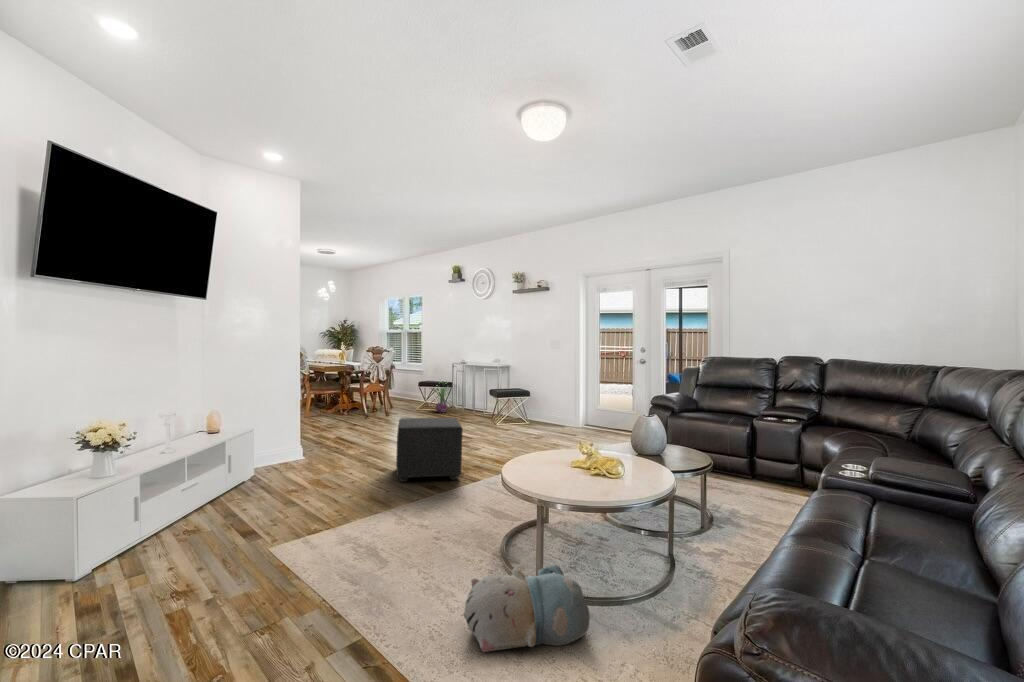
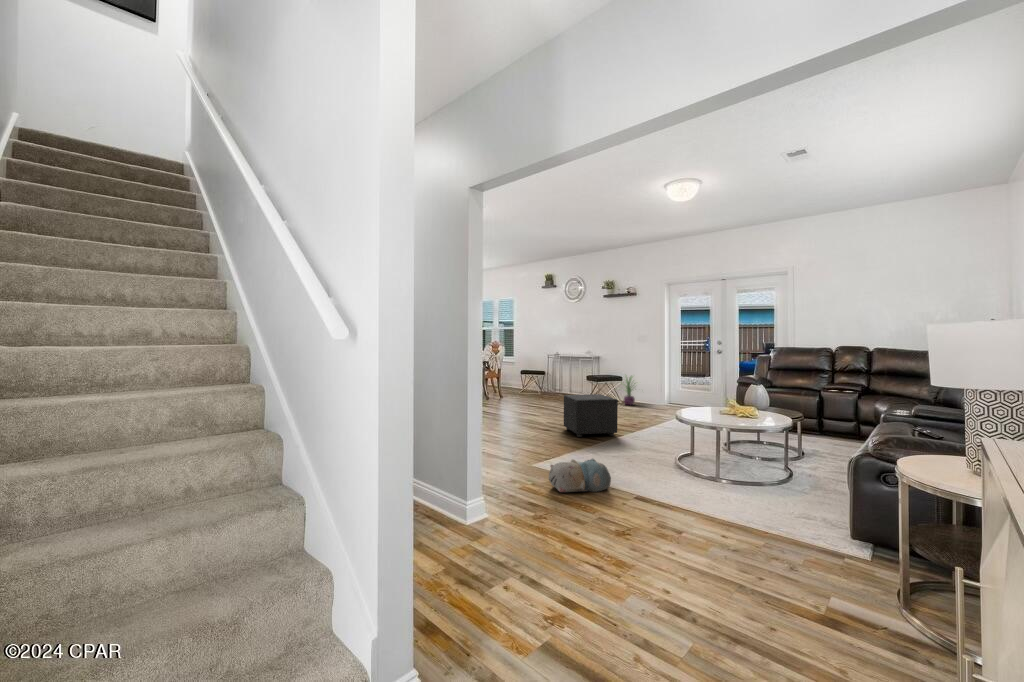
decorative plant: present [436,382,447,413] -> present [624,376,635,405]
plush toy: present [463,564,590,652] -> present [549,459,611,492]

